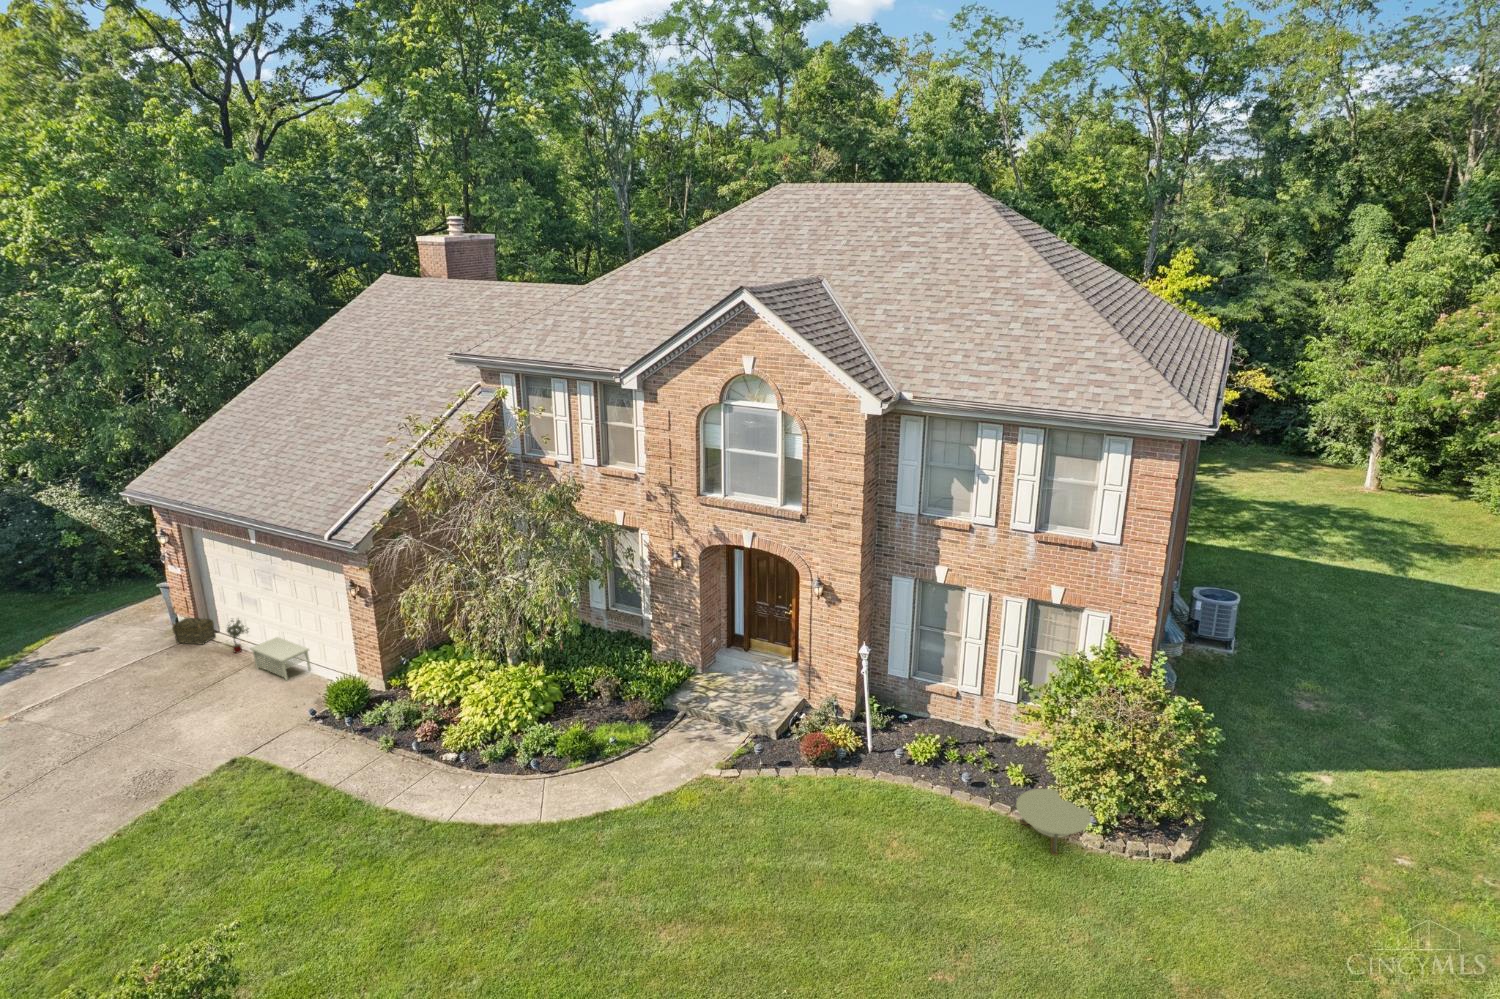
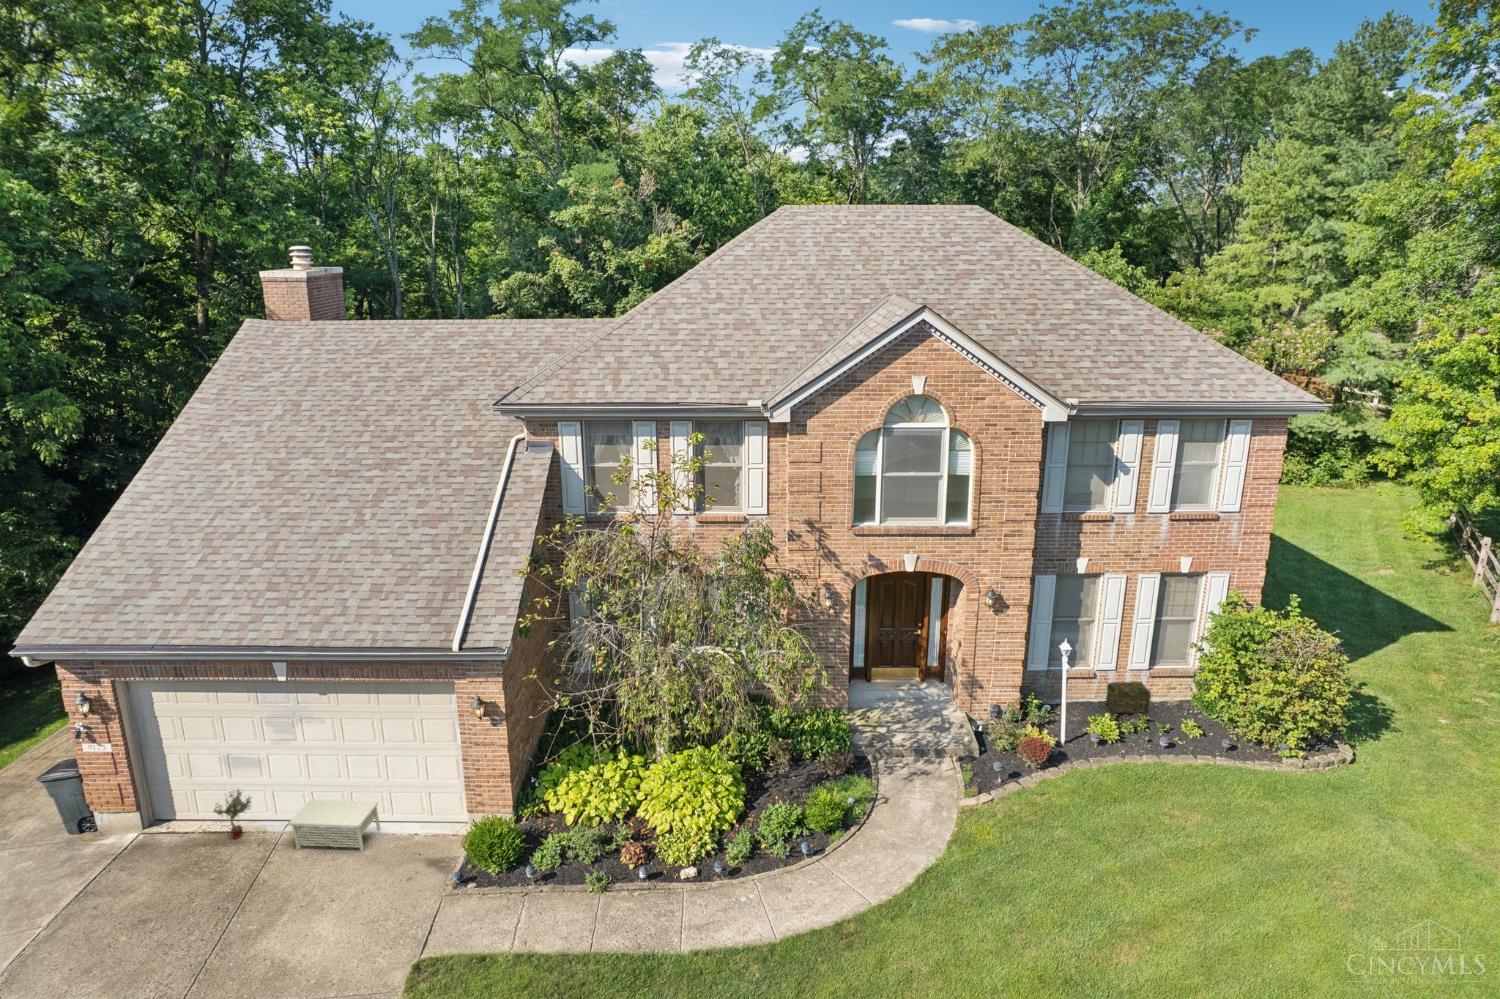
basket: present [172,618,216,645] -> present [1106,682,1151,714]
round table: present [1016,789,1090,856] -> none [1231,731,1301,785]

